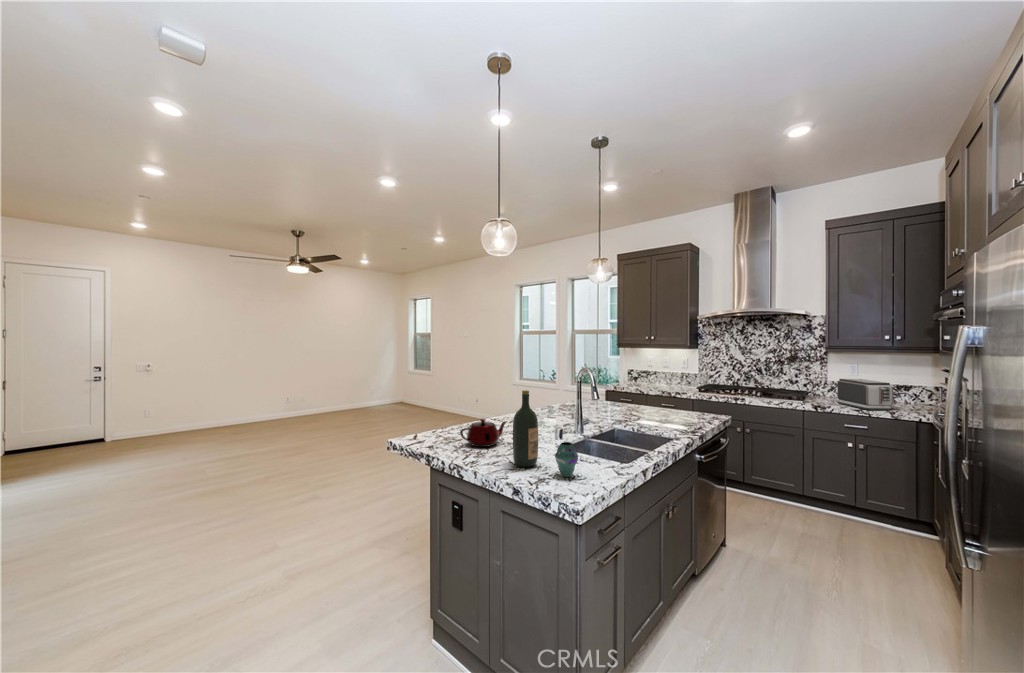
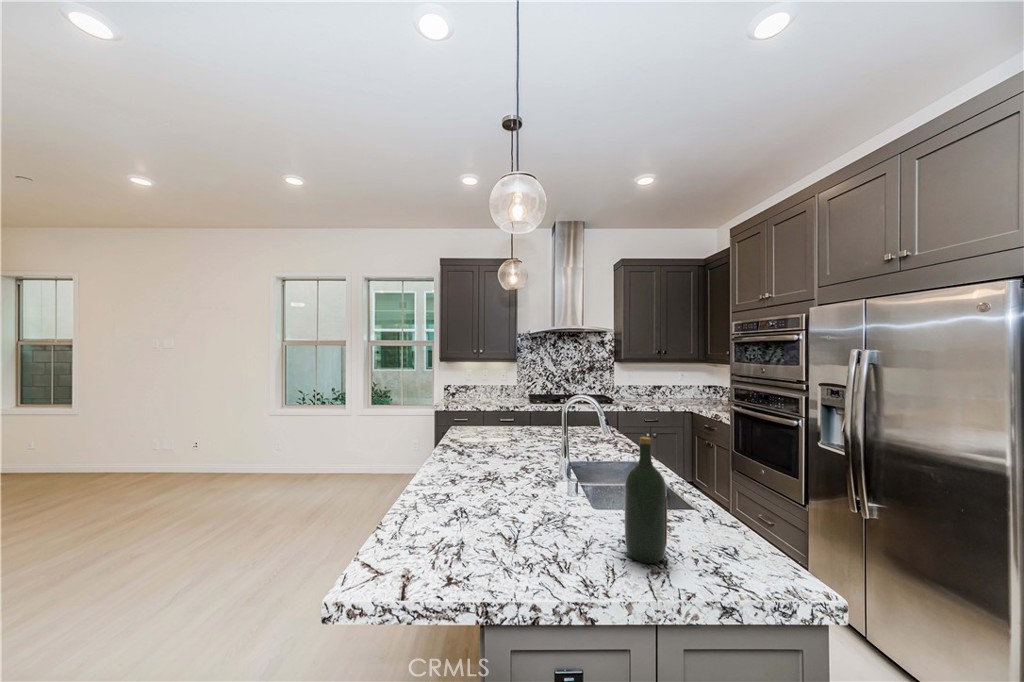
toaster: present [837,379,893,410] -> none [632,383,669,407]
teapot: present [460,419,507,447] -> none [486,485,541,544]
vase: present [555,442,578,477] -> none [704,506,742,560]

